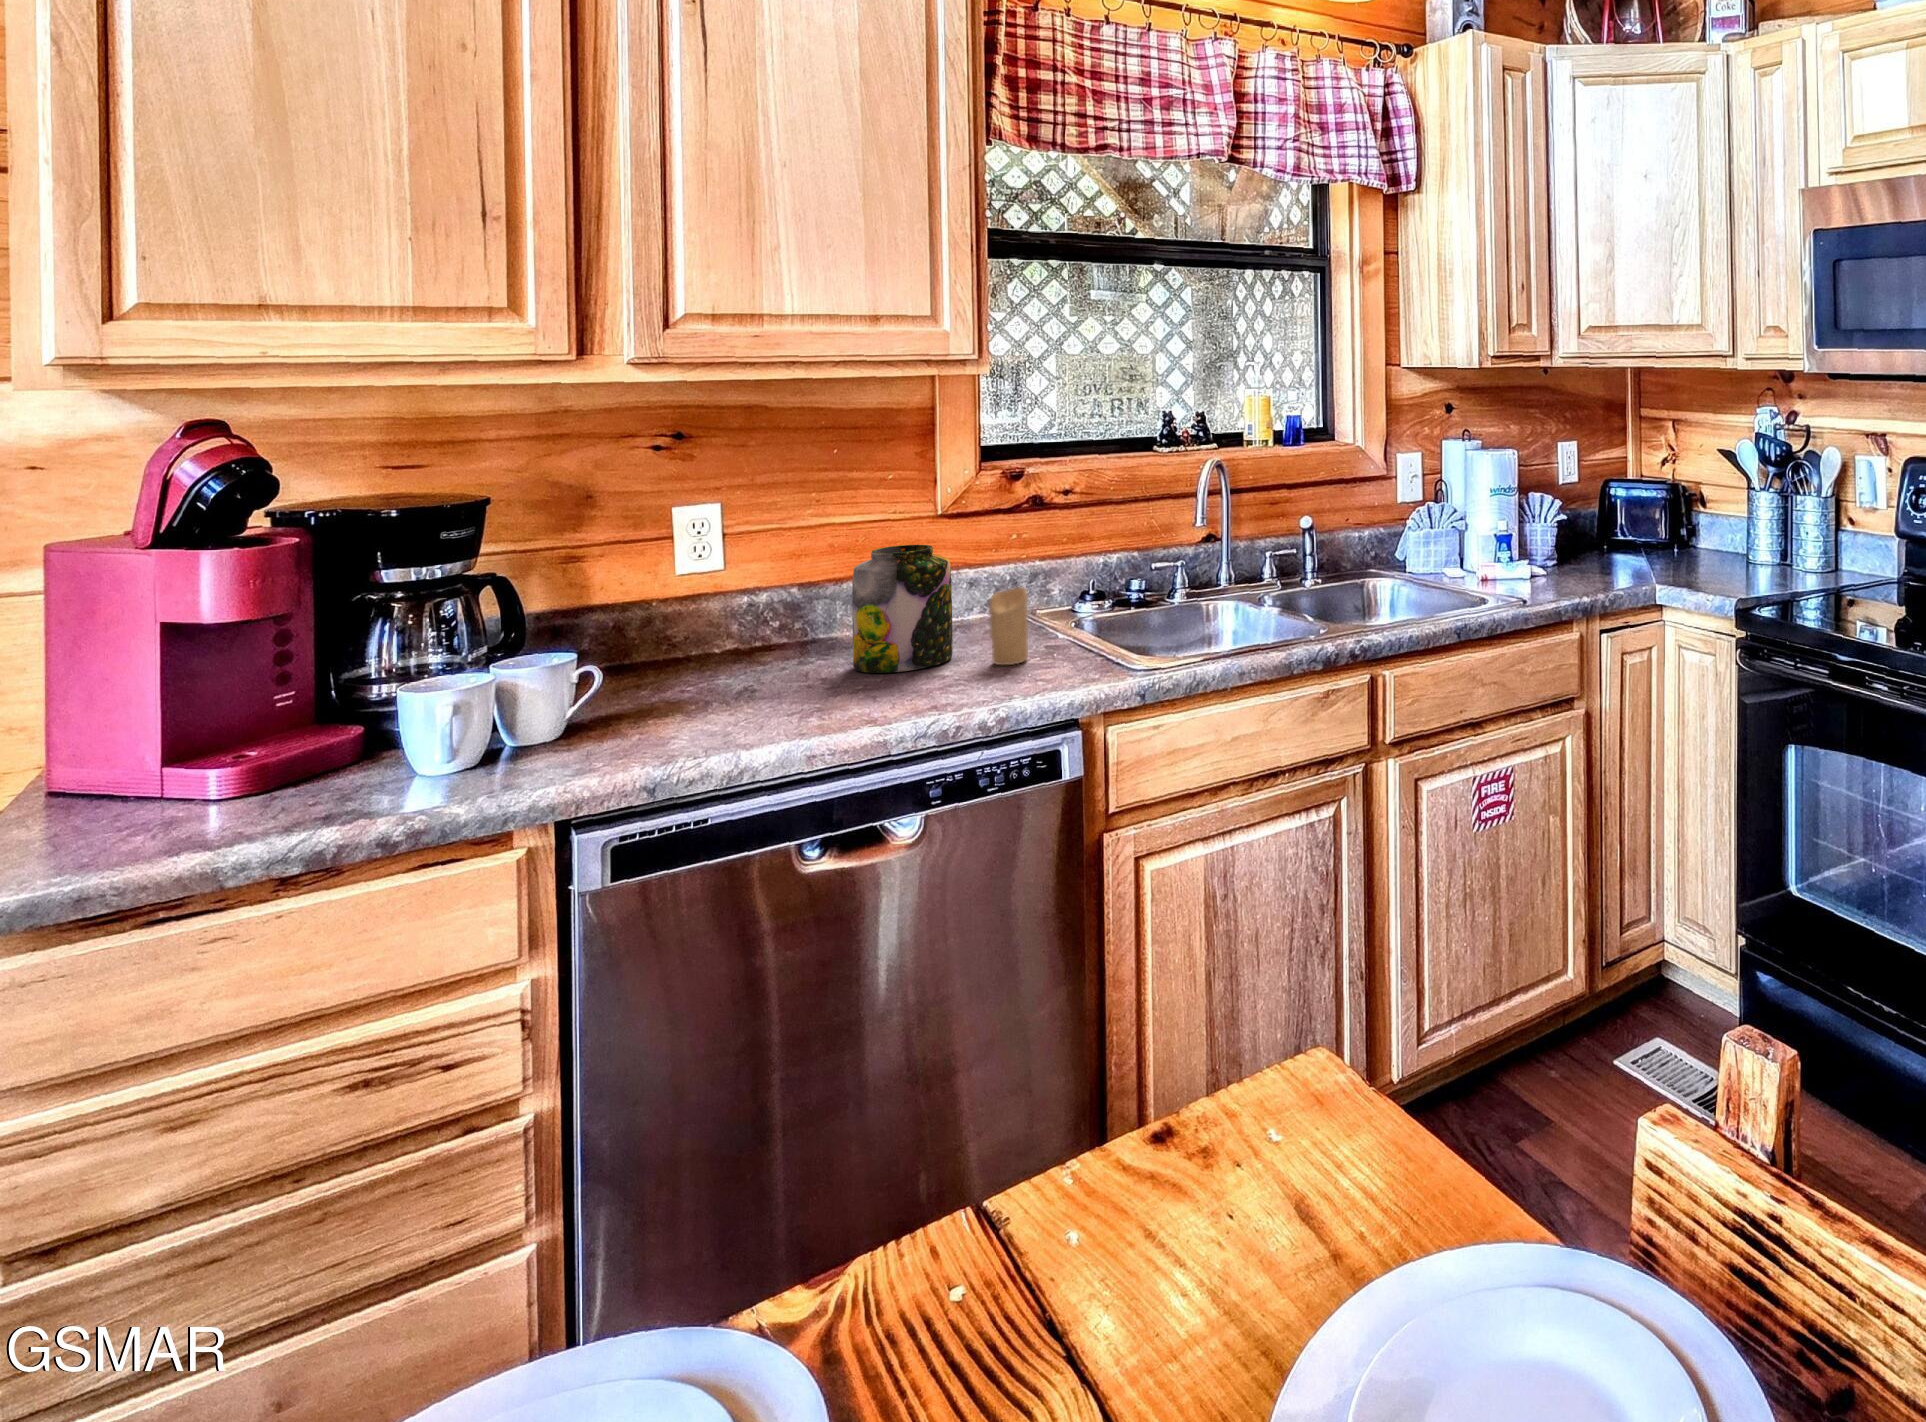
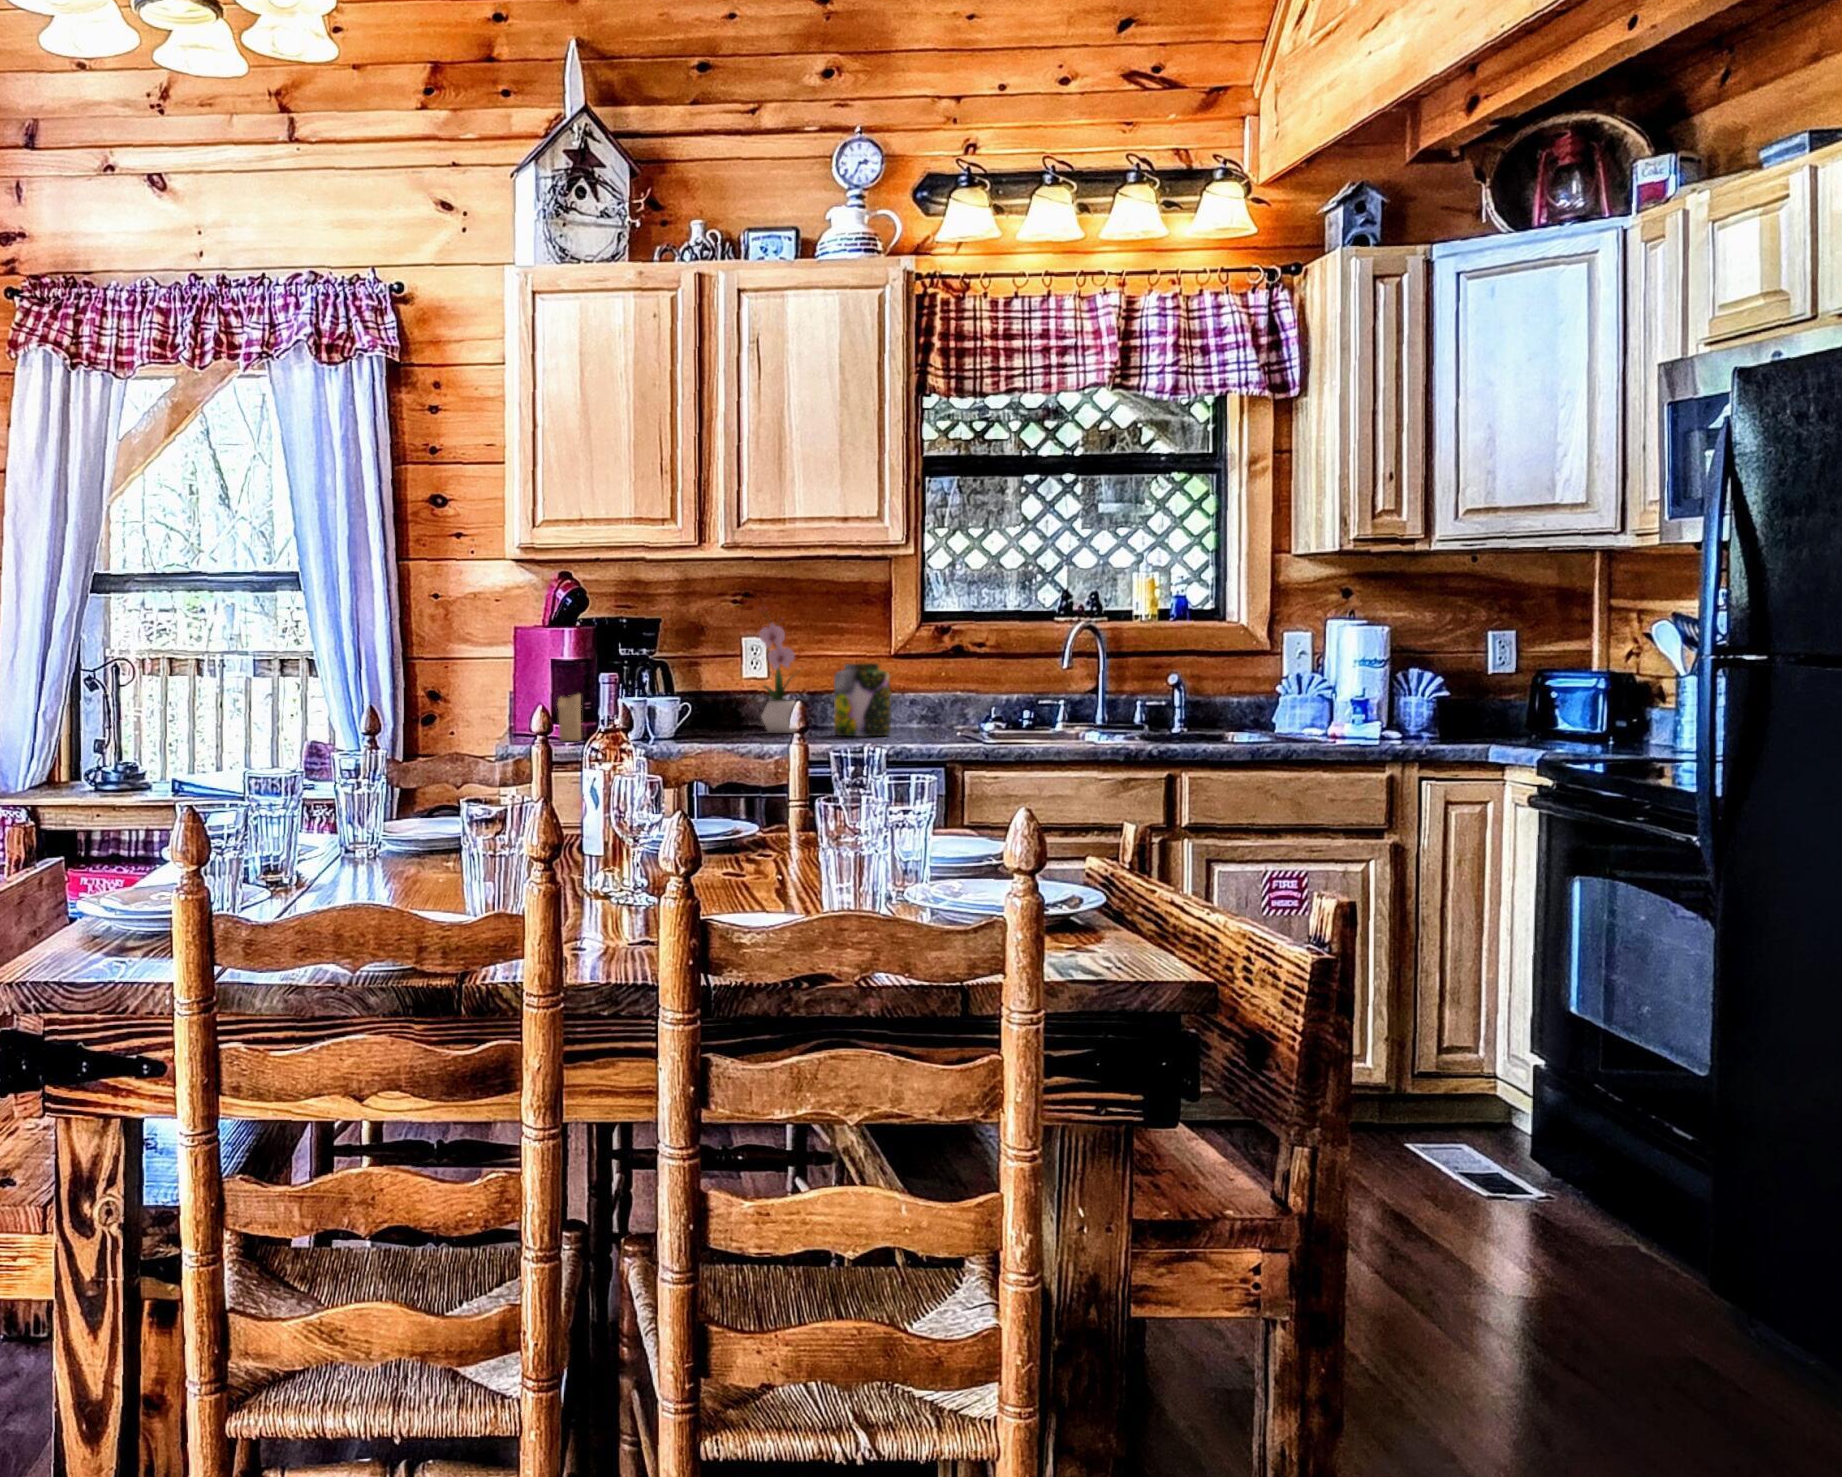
flower arrangement: none [702,461,789,676] -> present [759,608,800,733]
candle: present [989,587,1028,665] -> present [557,694,581,741]

